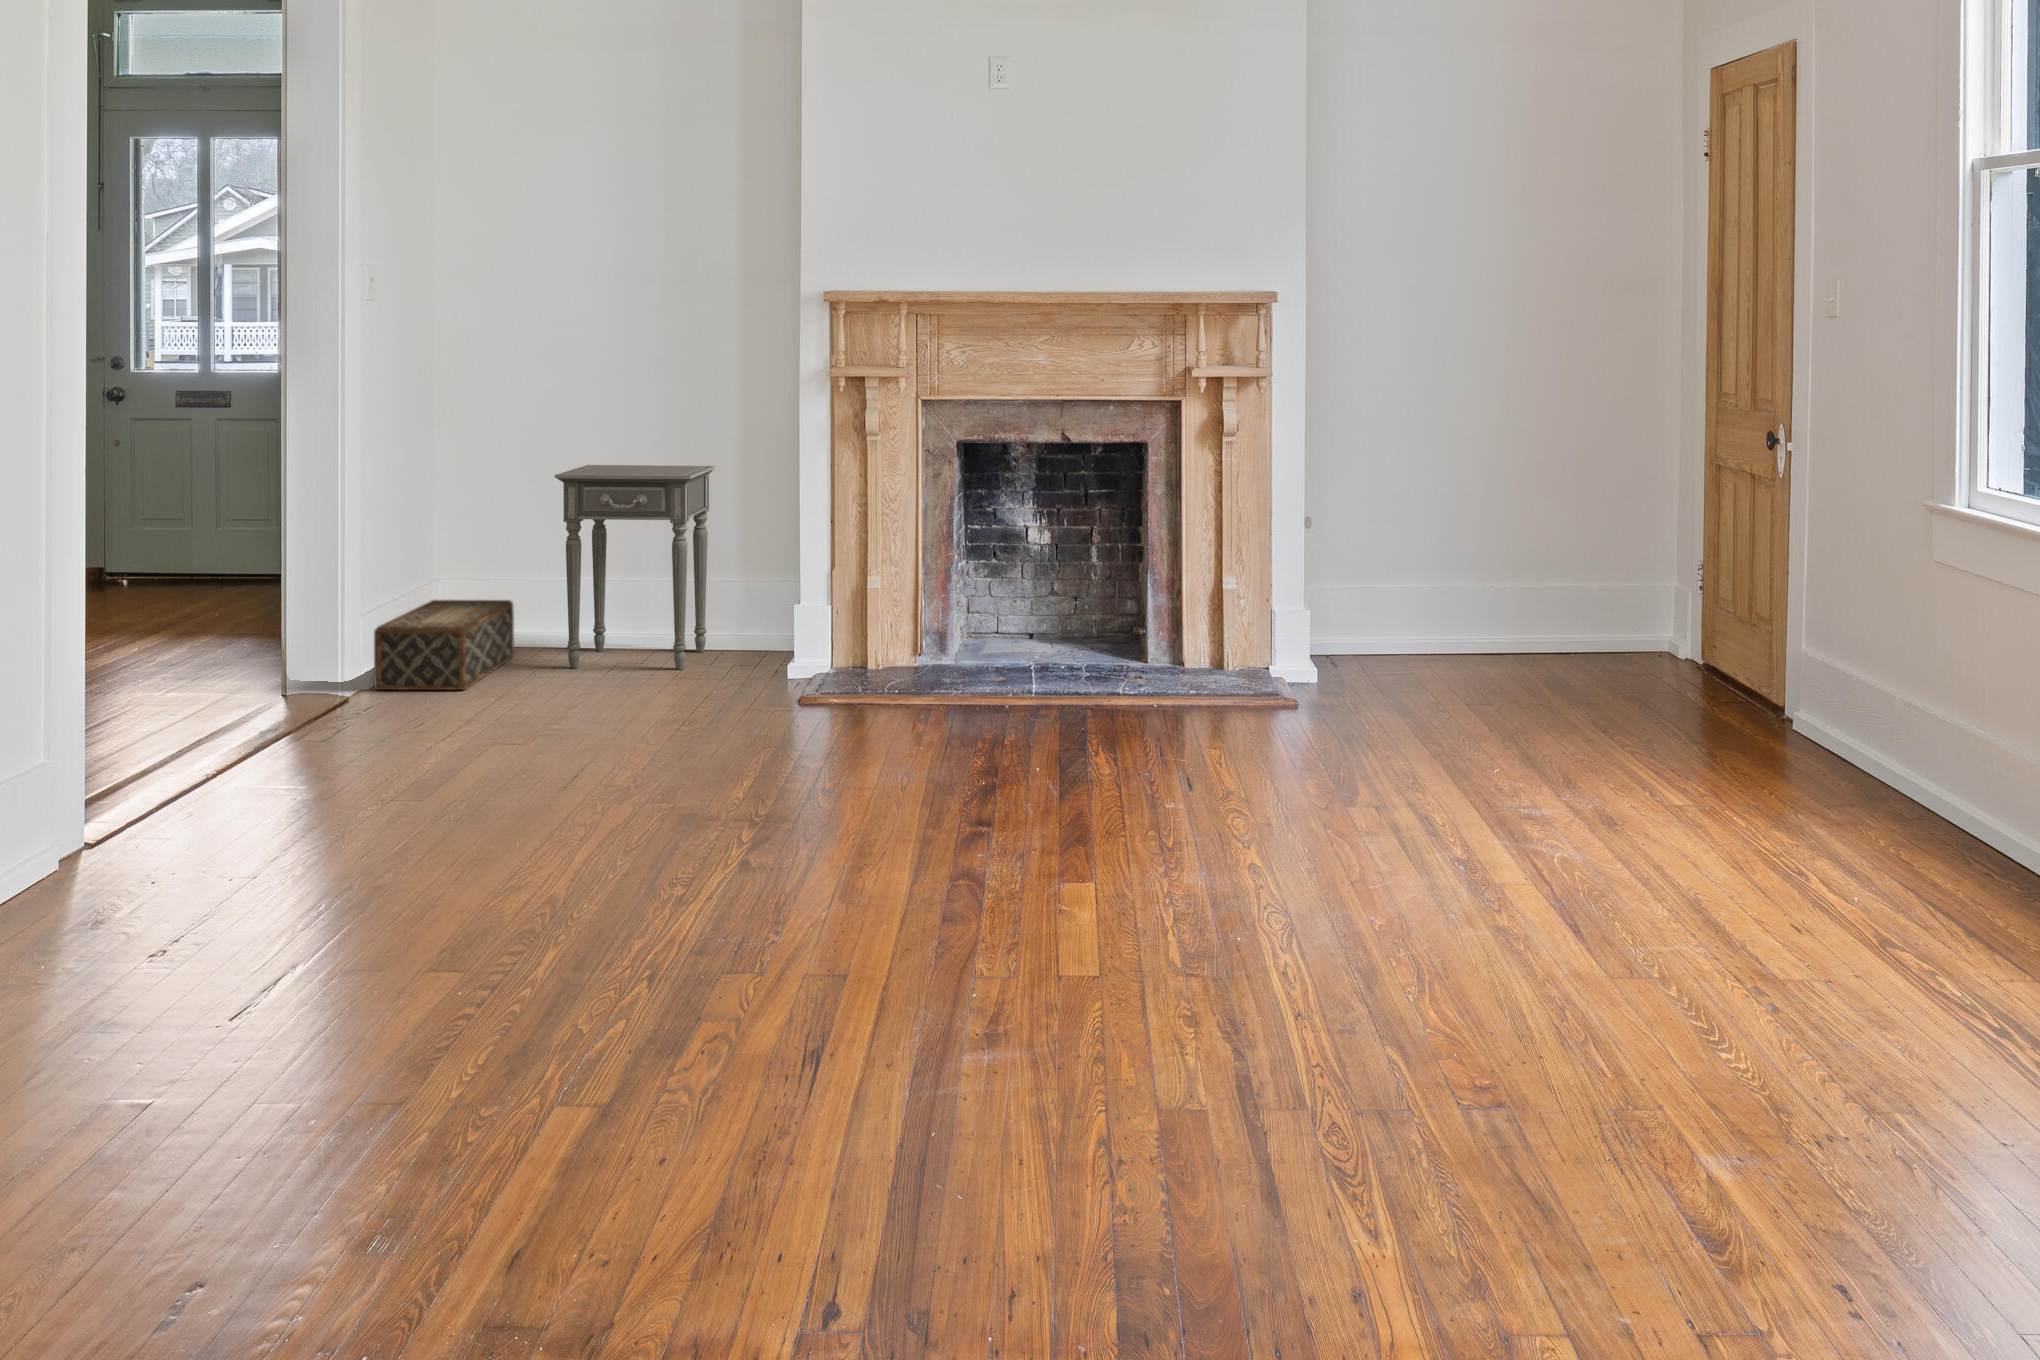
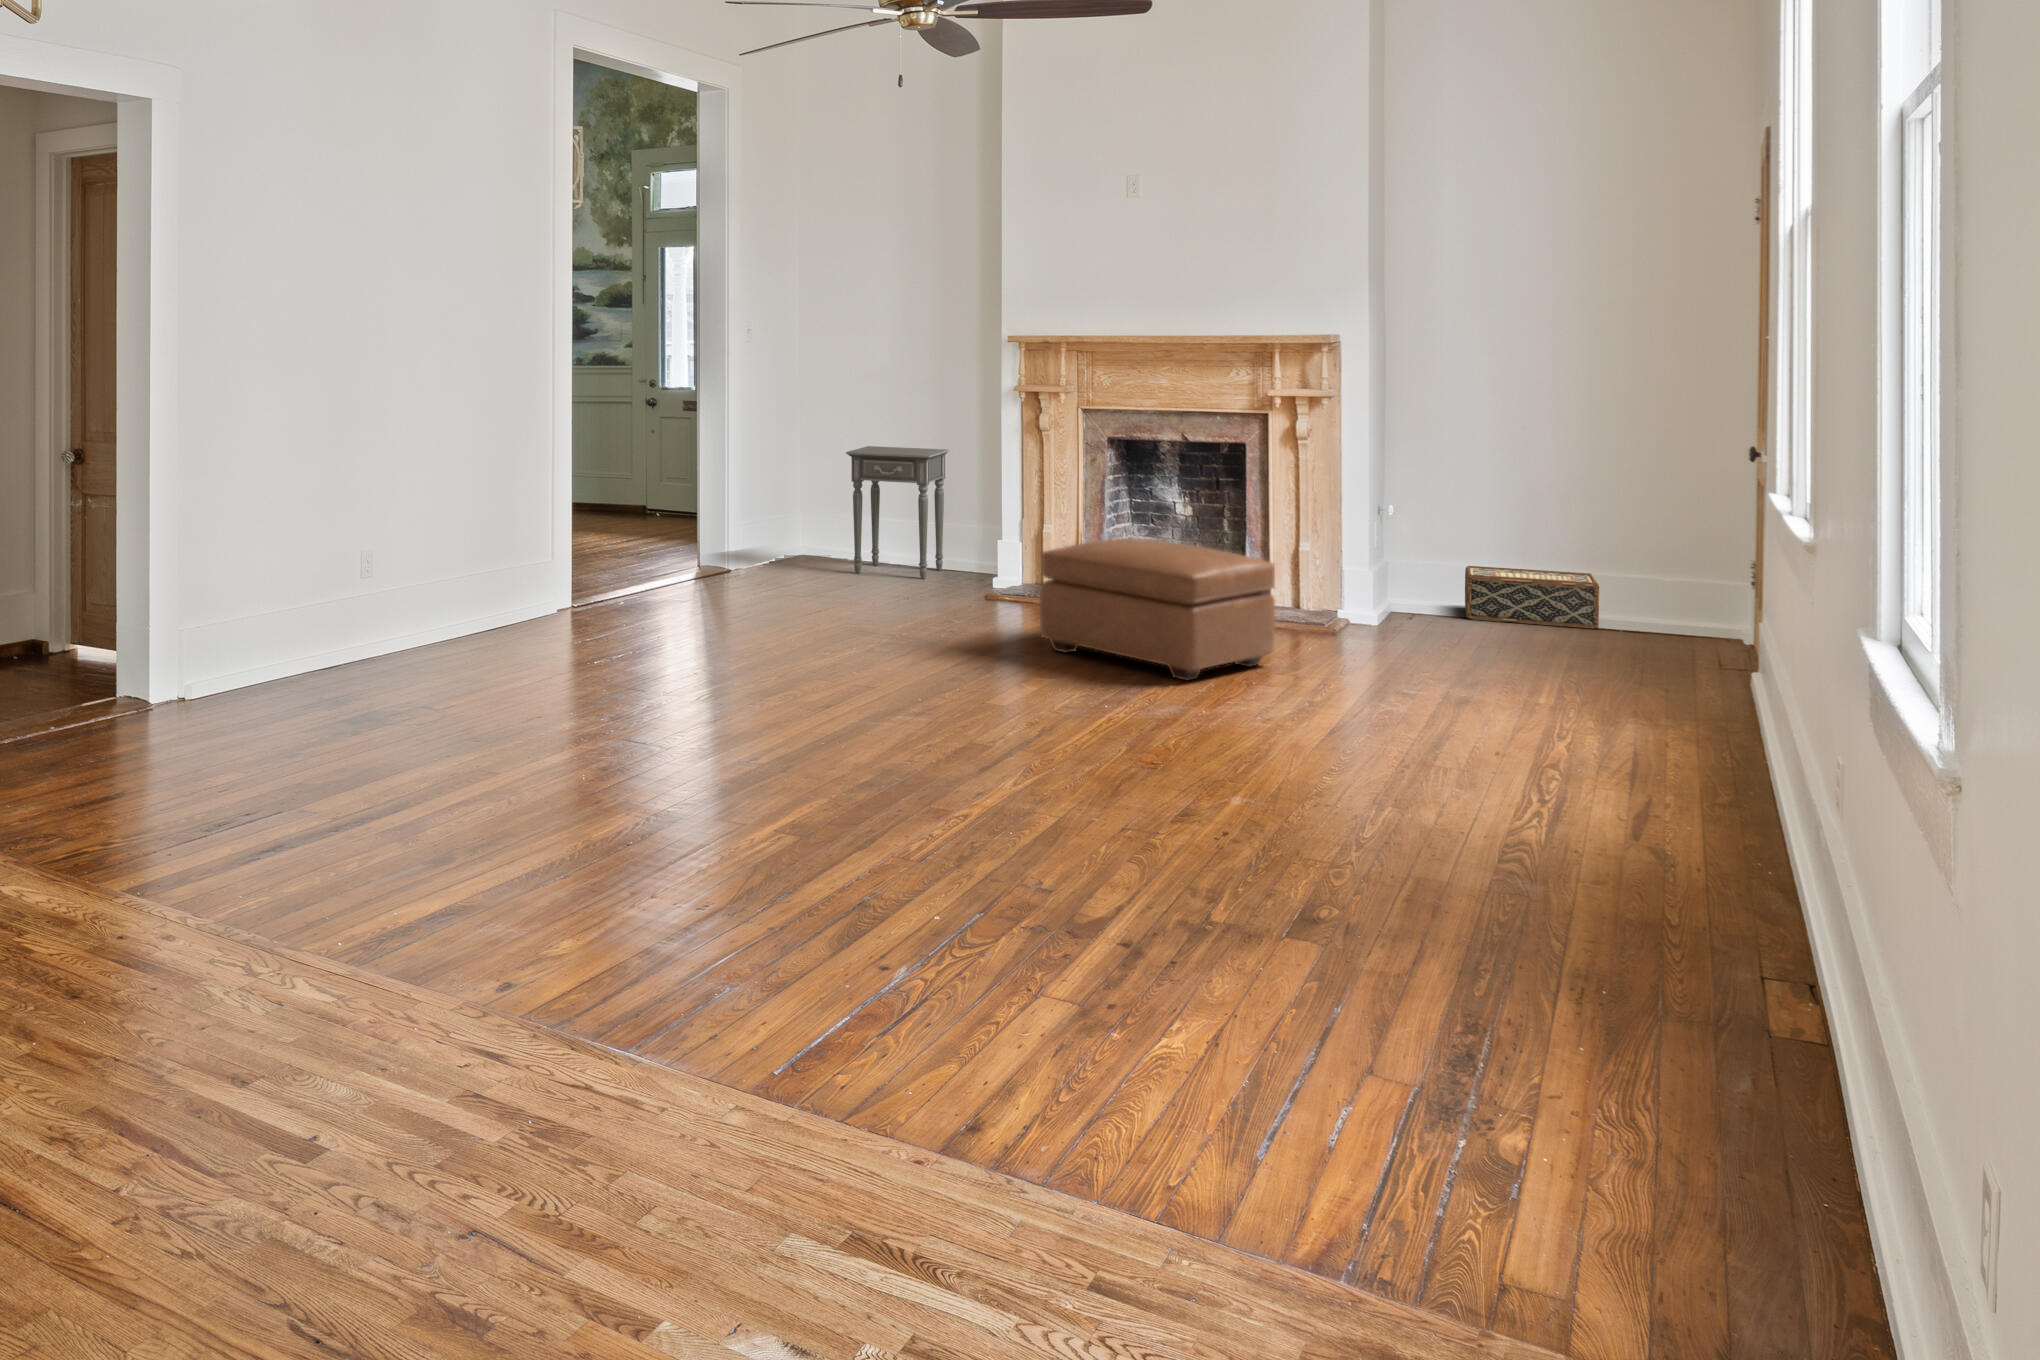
ottoman: none [910,595,1262,831] -> present [1040,538,1275,681]
woven basket: present [374,600,514,690] -> present [1465,566,1599,629]

